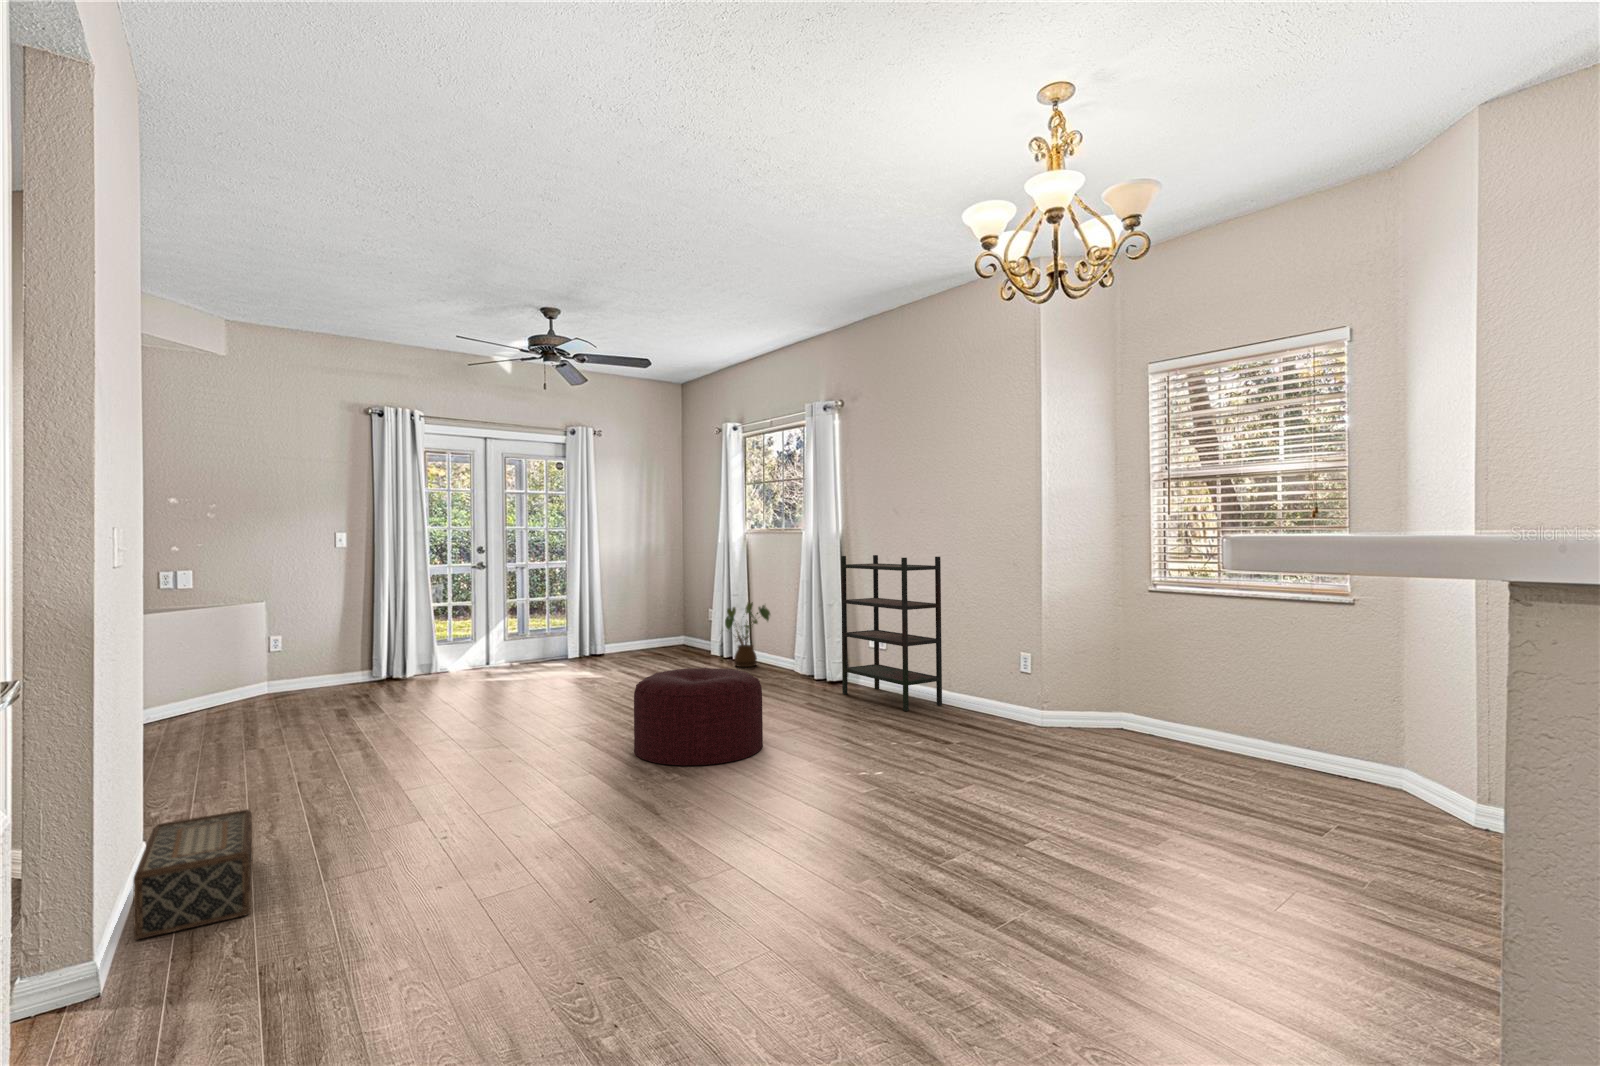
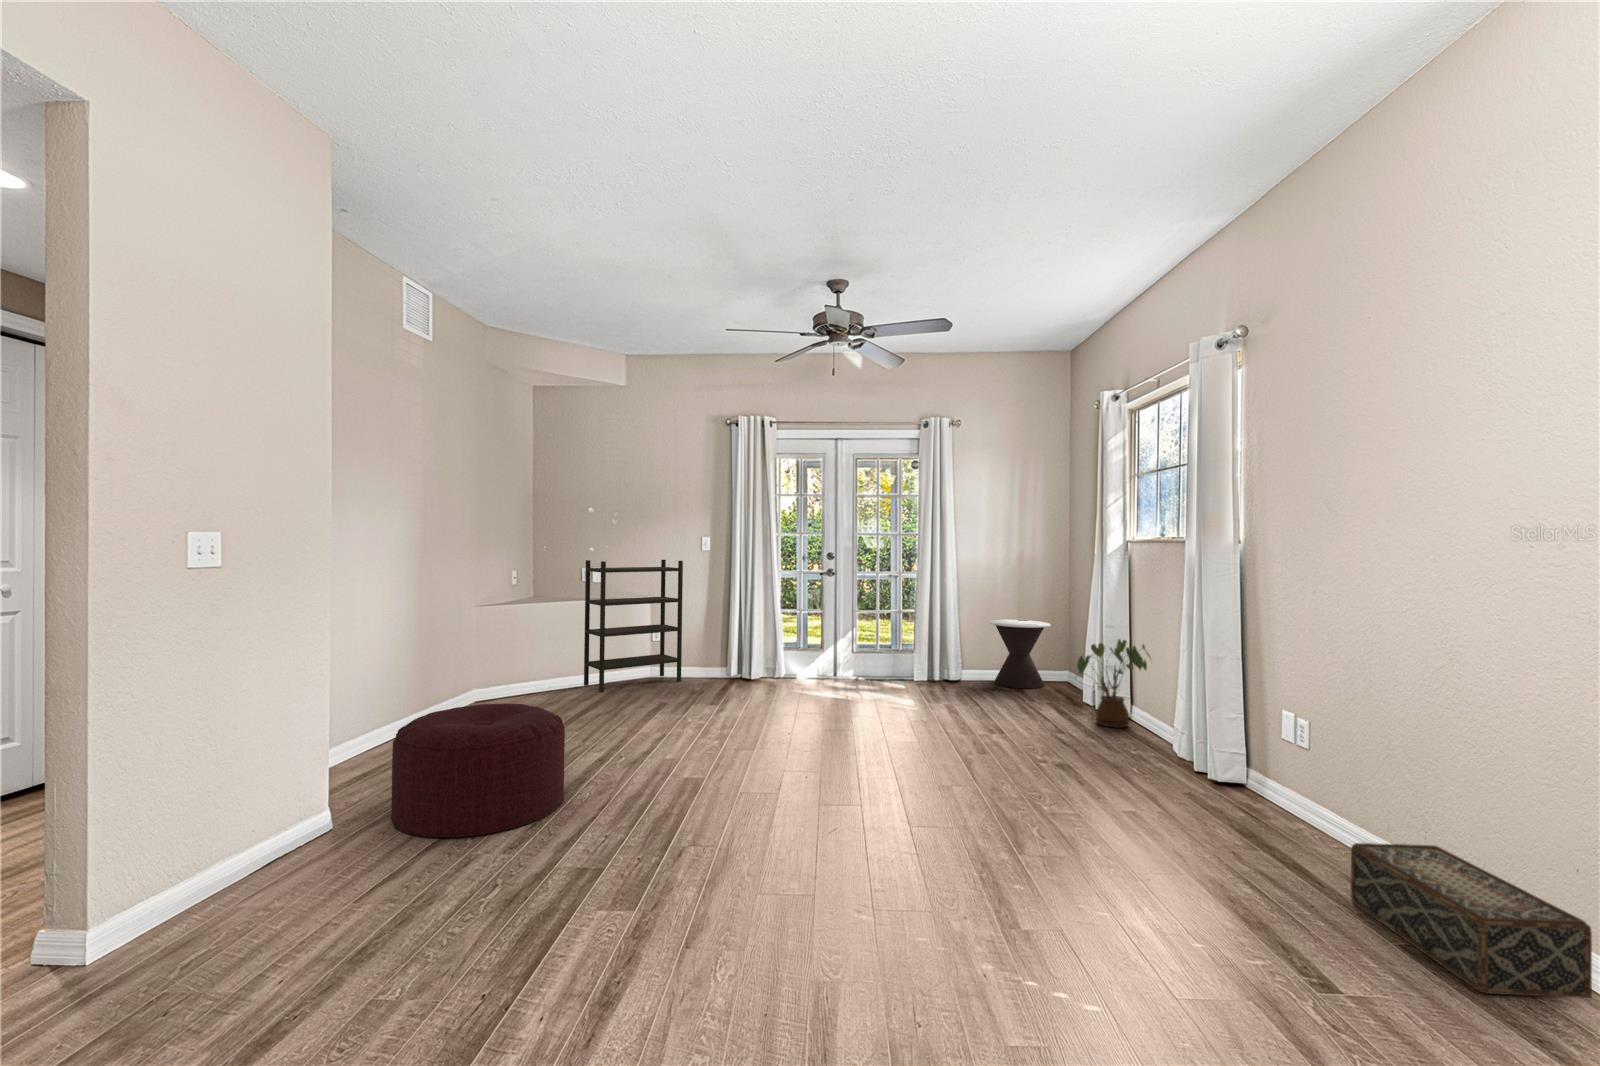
bookshelf: present [841,555,942,711] -> present [584,560,683,692]
side table: none [627,599,678,655] -> present [989,620,1051,689]
ottoman: present [634,668,763,765] -> present [391,704,565,837]
woven basket: present [133,809,252,940] -> present [1351,843,1592,998]

